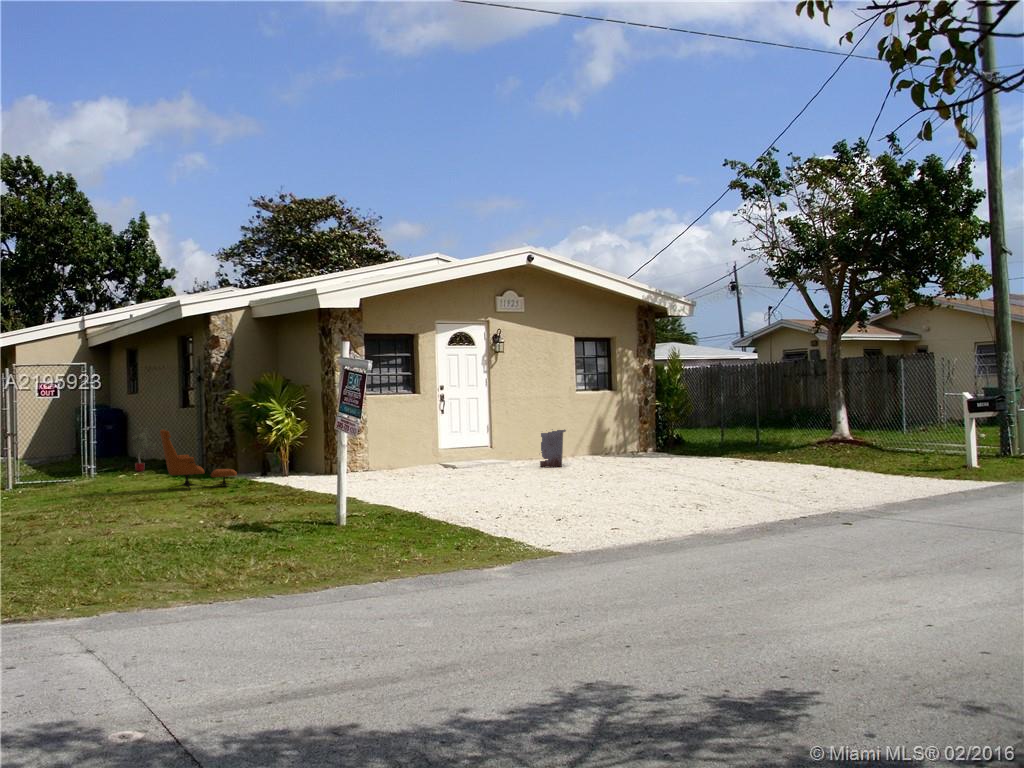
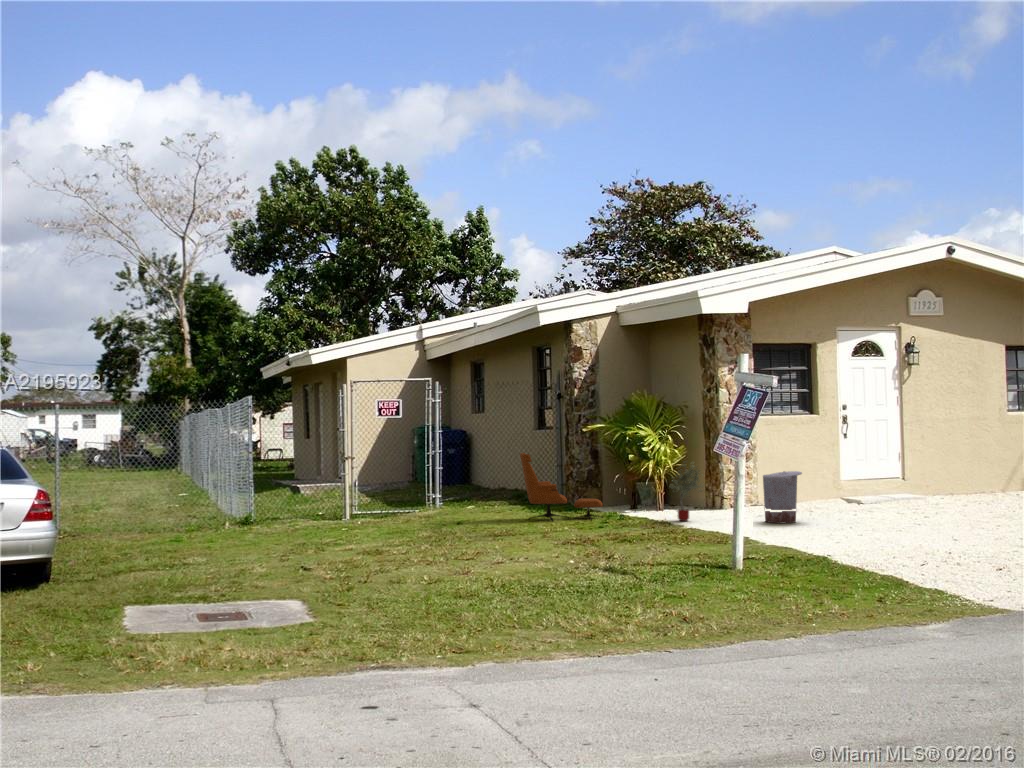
potted tree: present [133,427,155,472] -> present [670,461,703,521]
trash can: present [540,429,566,468] -> present [763,471,802,523]

